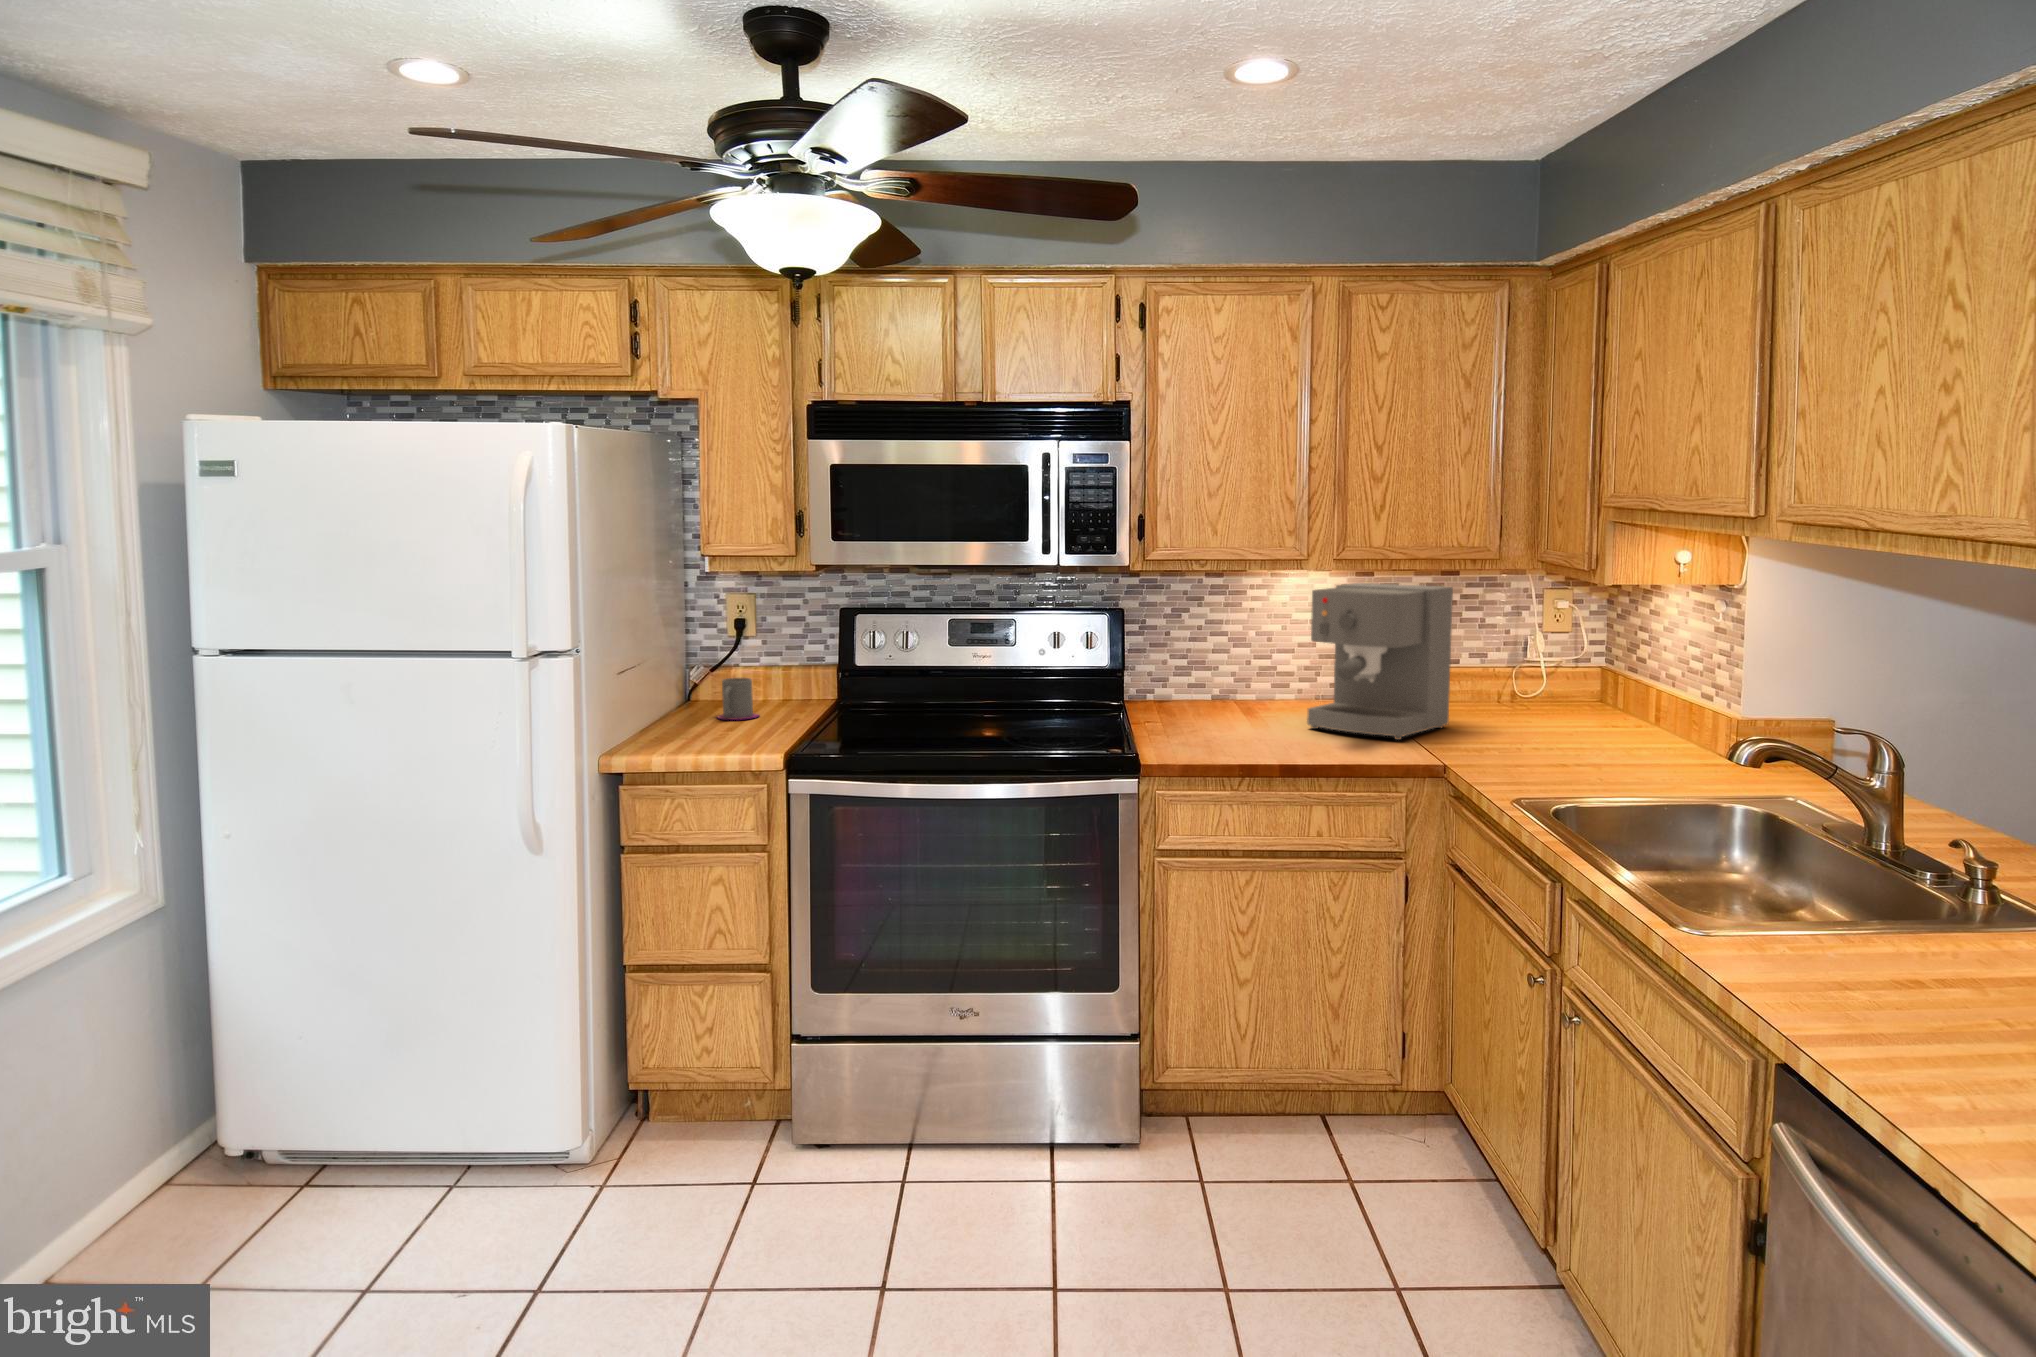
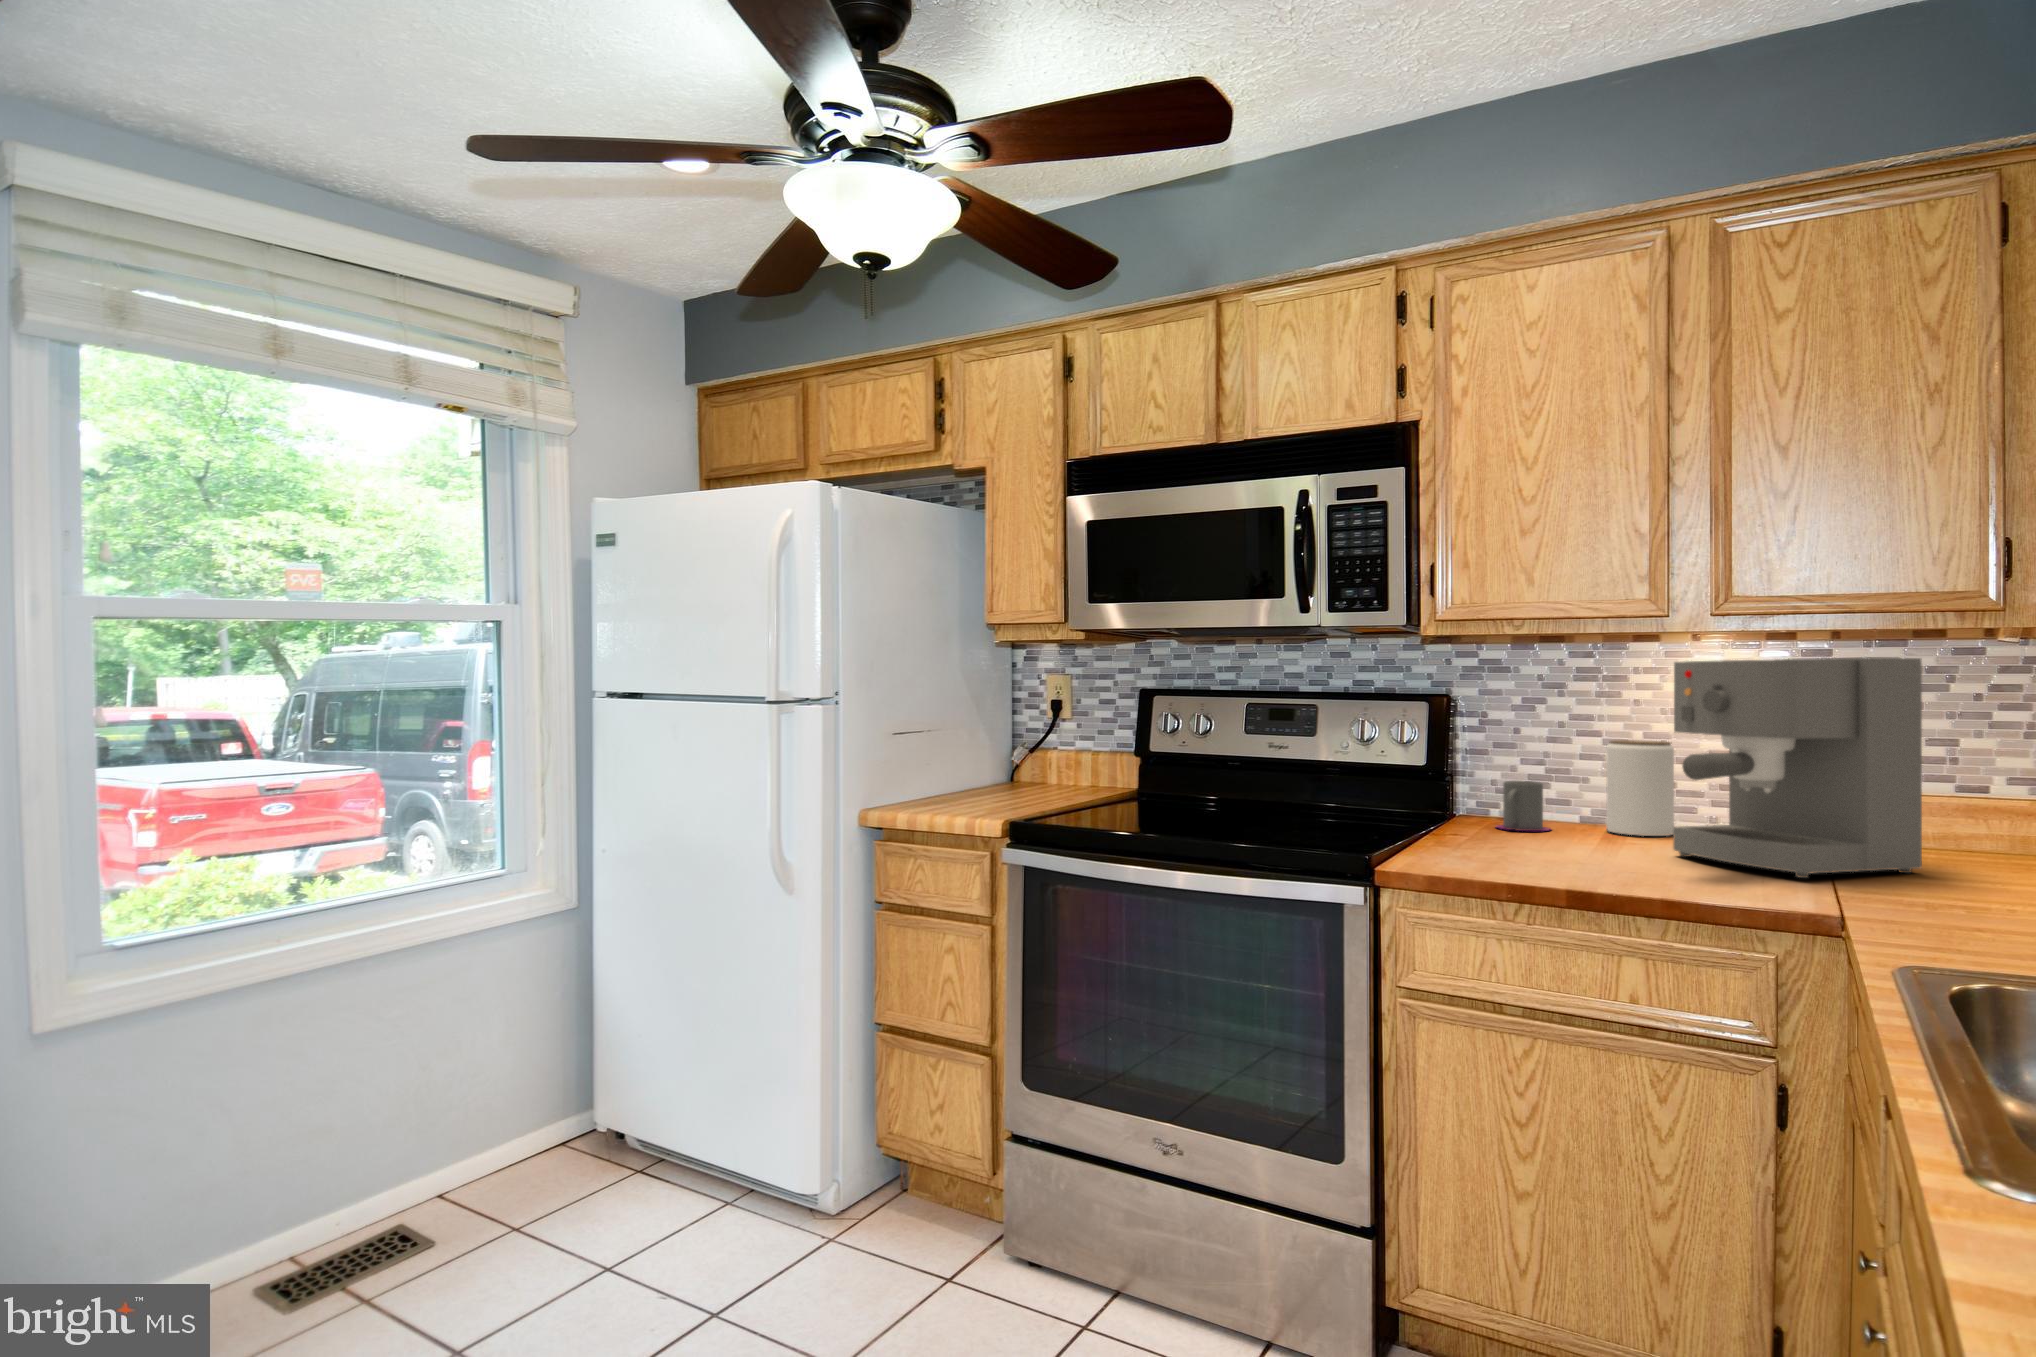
jar: none [1238,639,1285,712] -> present [1607,740,1674,836]
mug: present [718,678,759,720] -> present [1497,781,1550,831]

